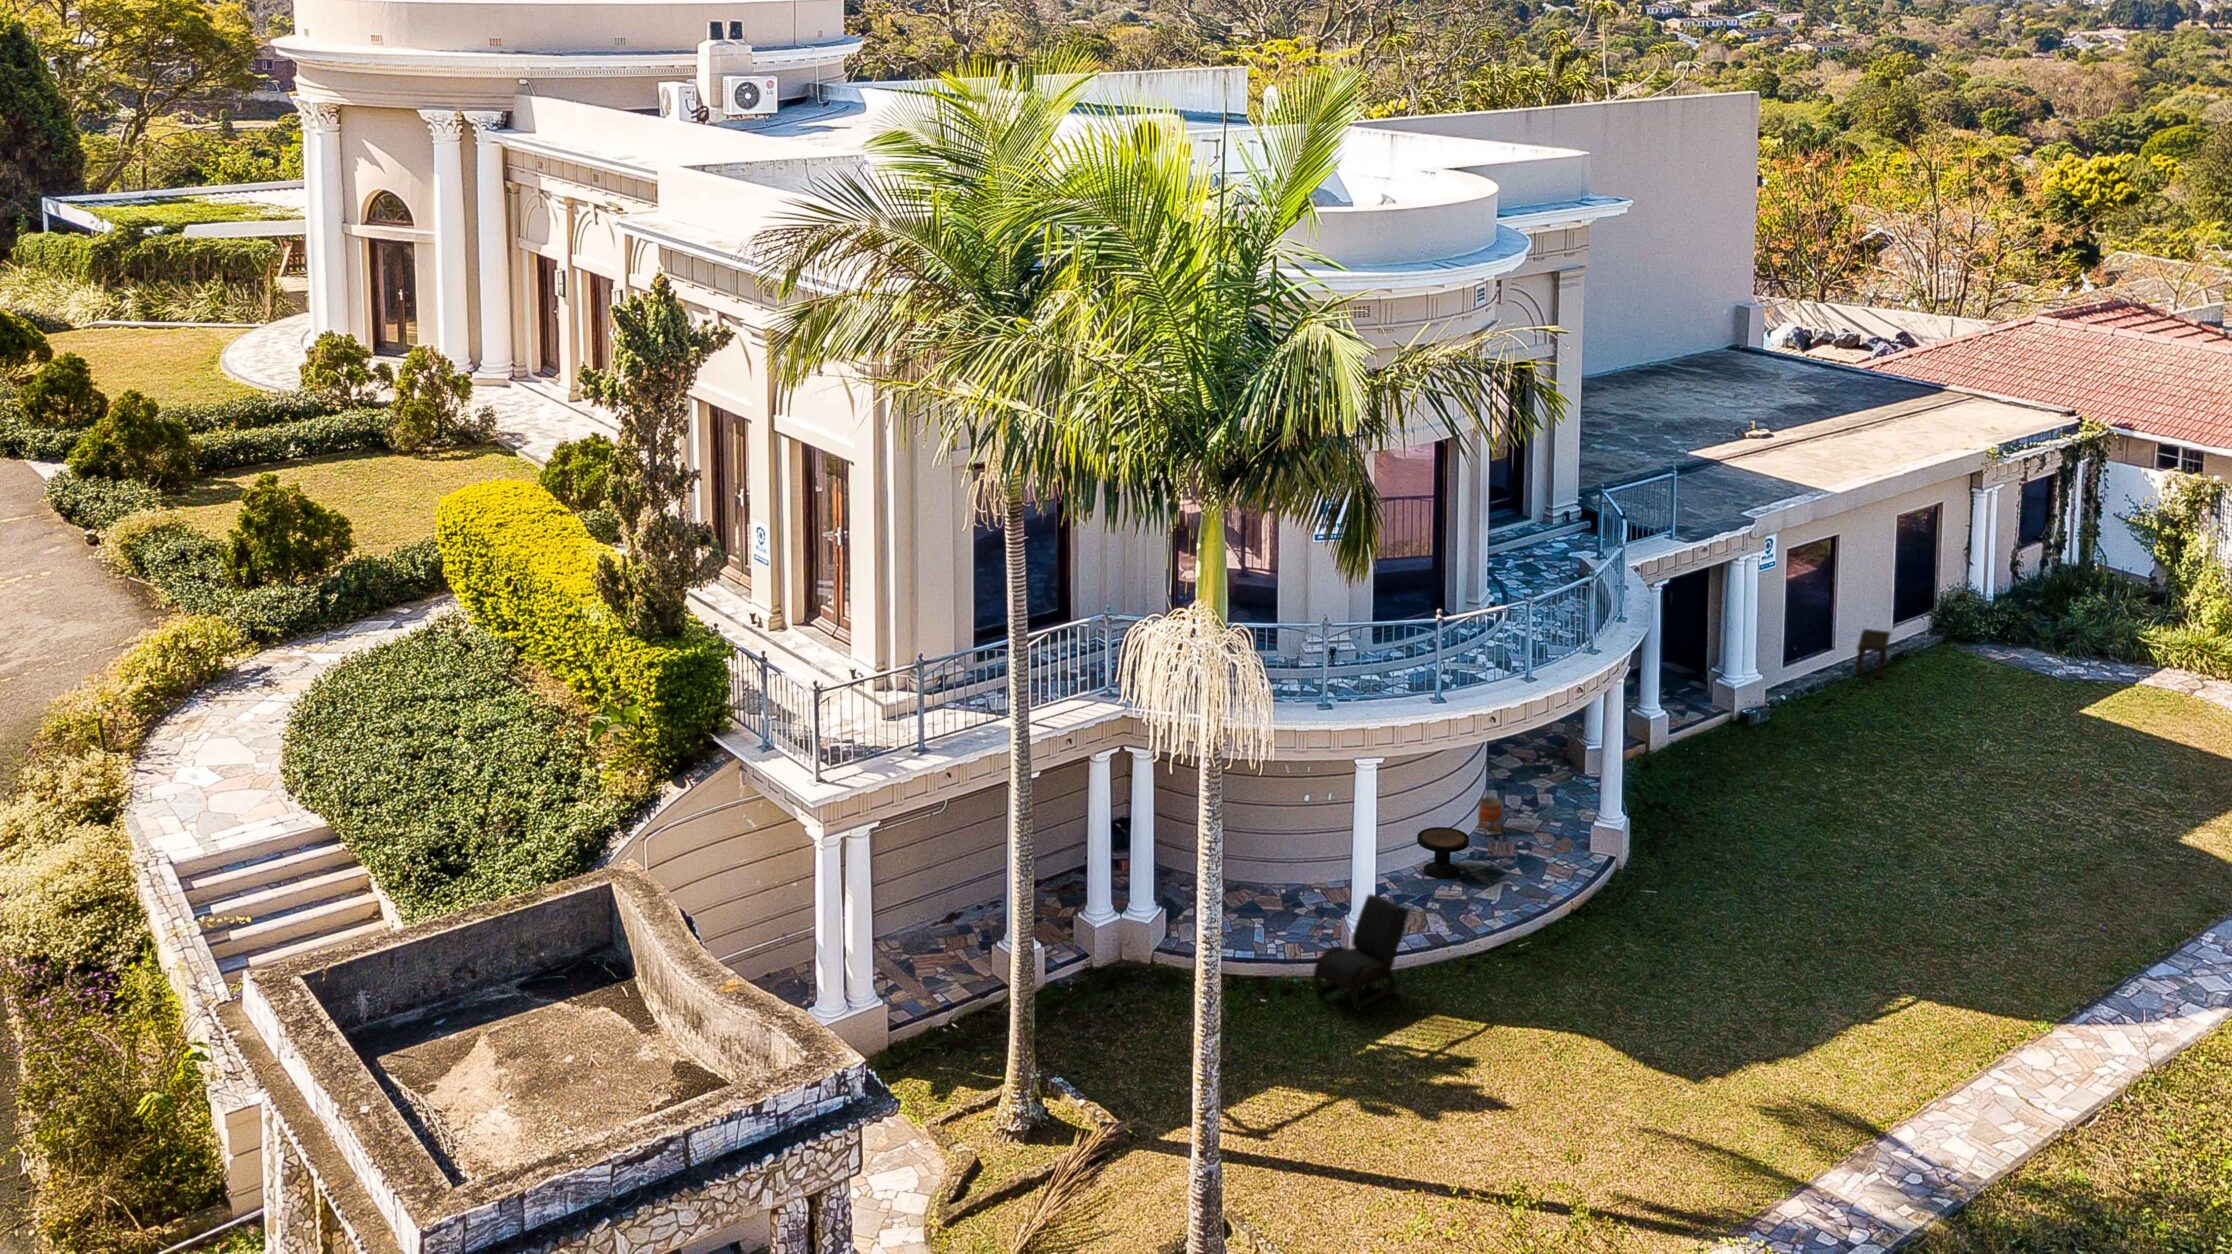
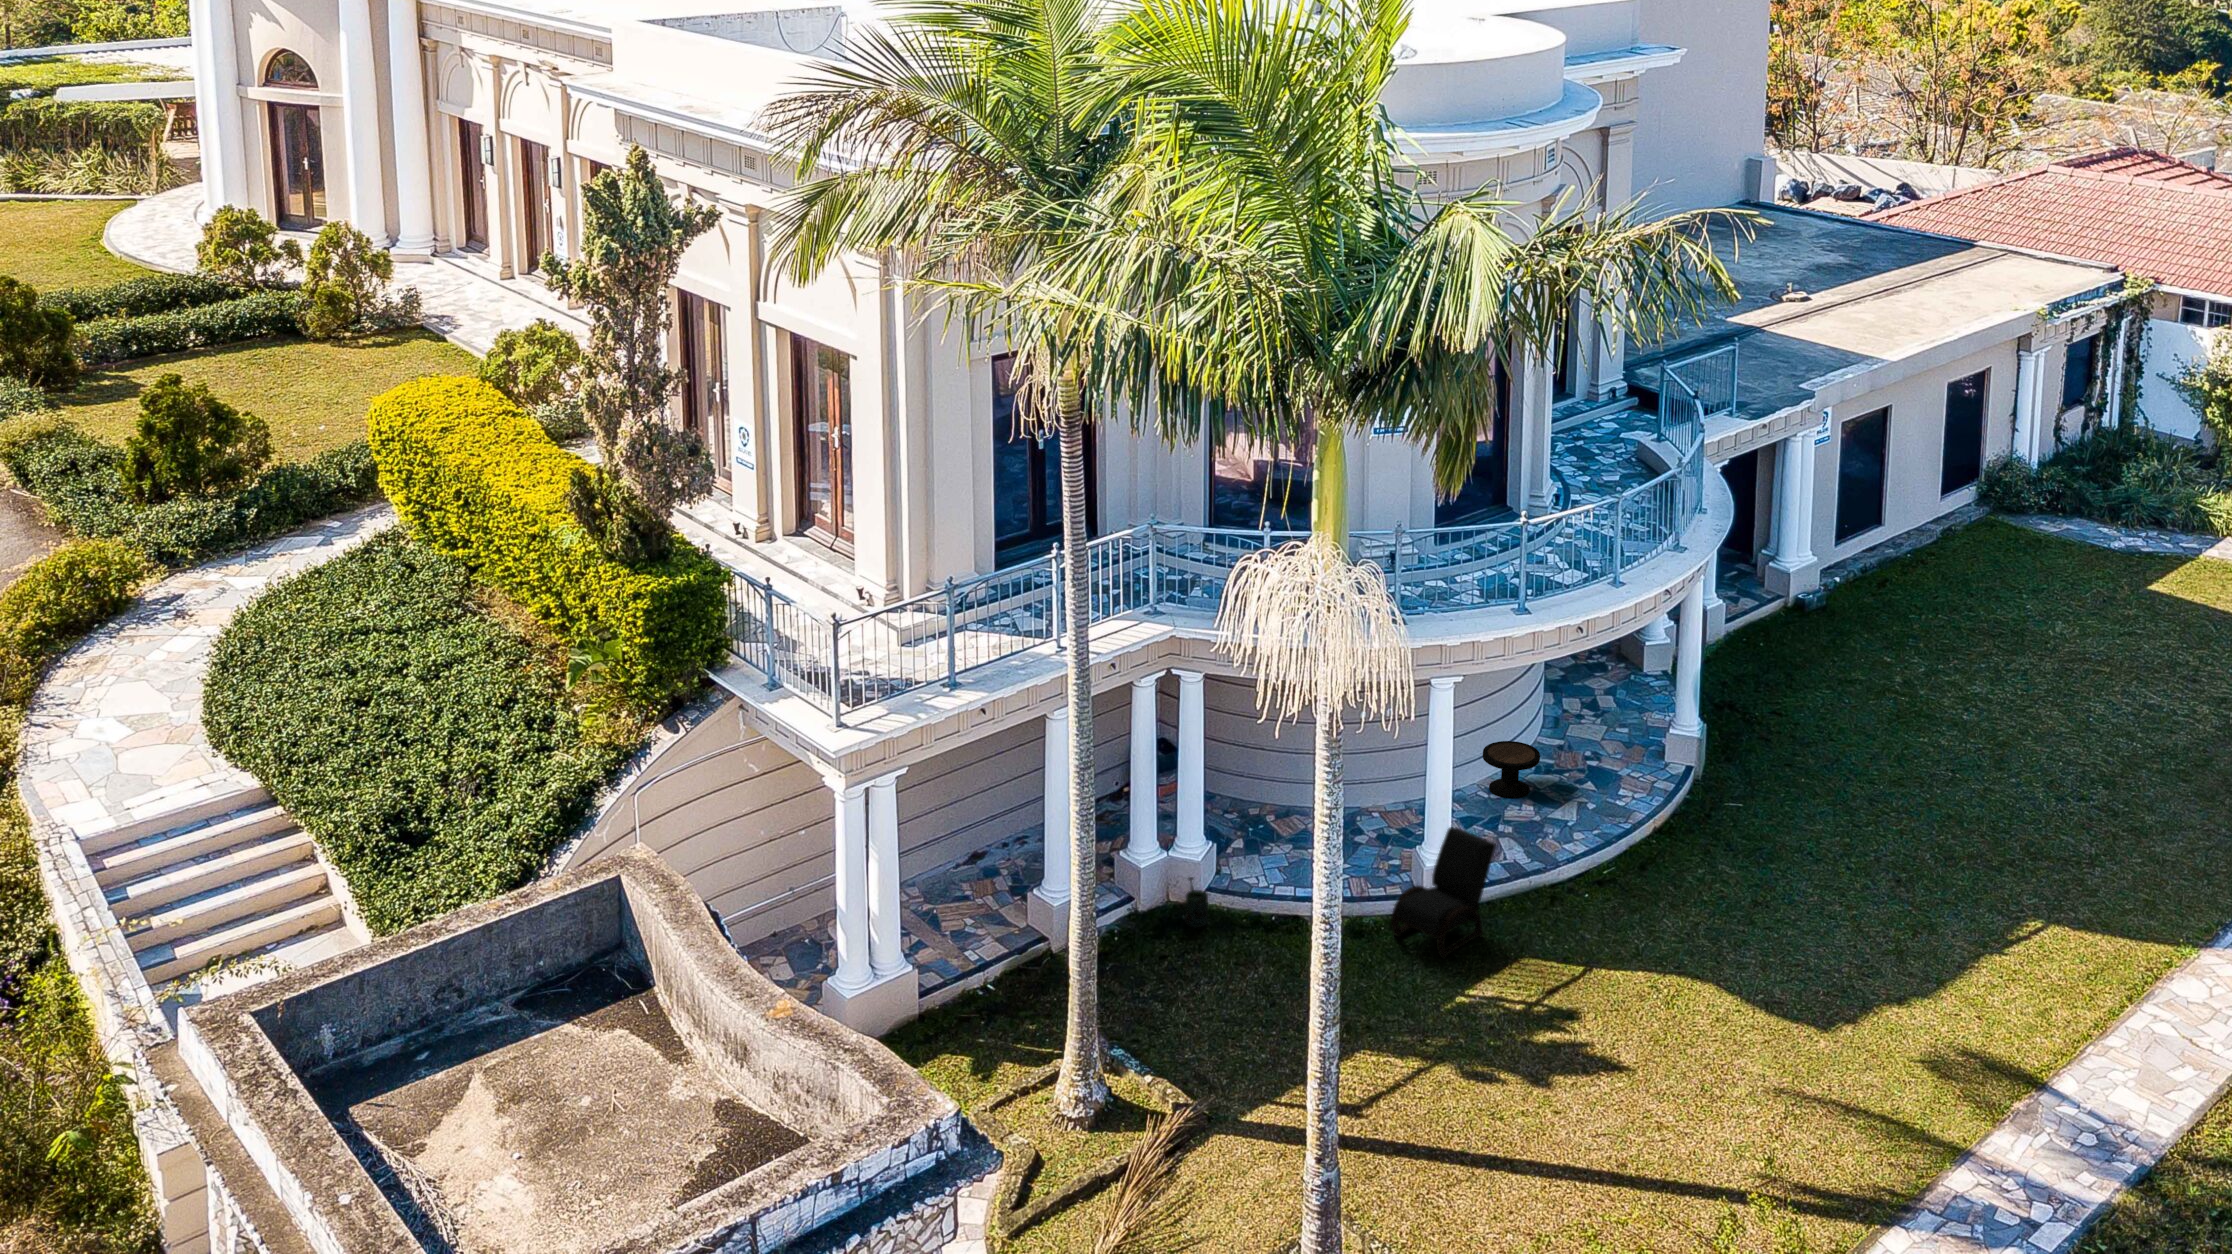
bench: present [1856,629,1891,680] -> none [1905,502,1939,557]
planter: present [1478,797,1502,834] -> none [1539,704,1567,748]
watering can: none [1131,934,1152,979] -> present [1186,877,1208,927]

